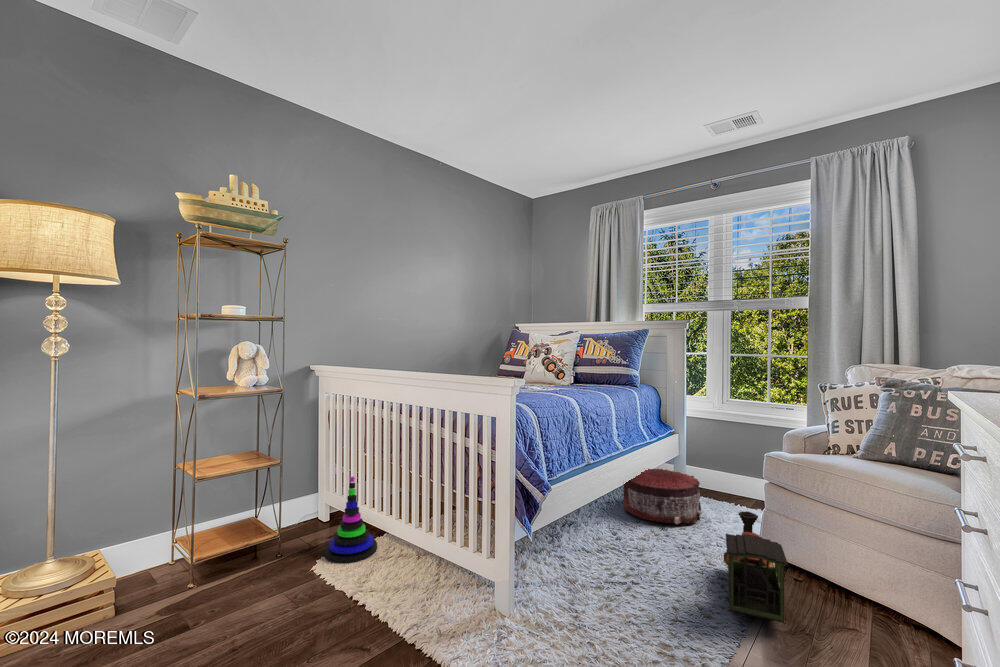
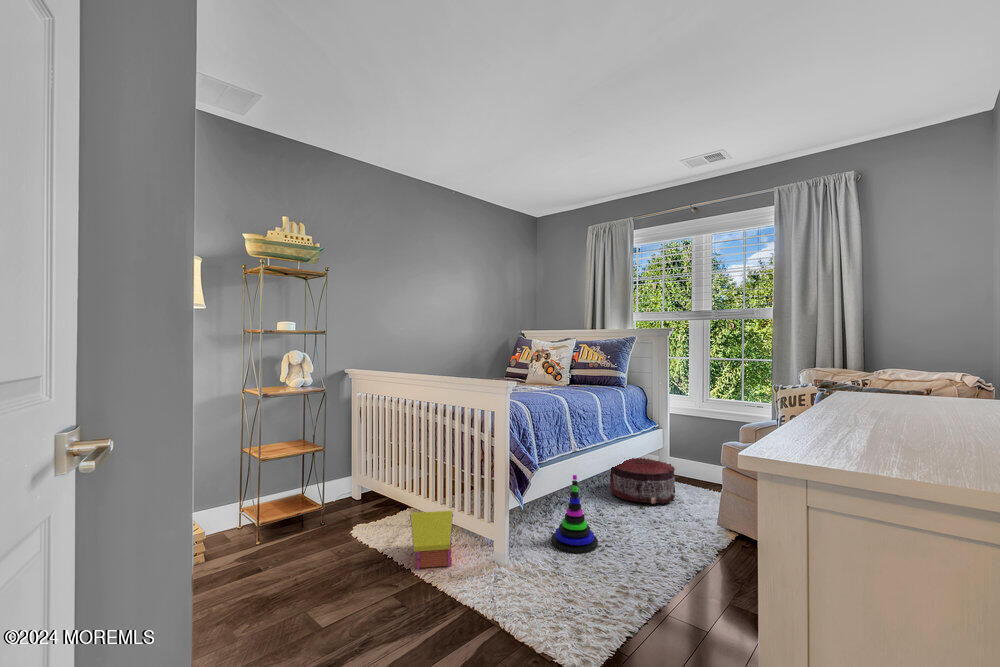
stacking toy: present [325,477,377,563] -> present [551,475,598,553]
toy train: present [724,511,788,623] -> none [676,490,723,573]
toy house: none [388,543,443,623] -> present [410,511,453,569]

